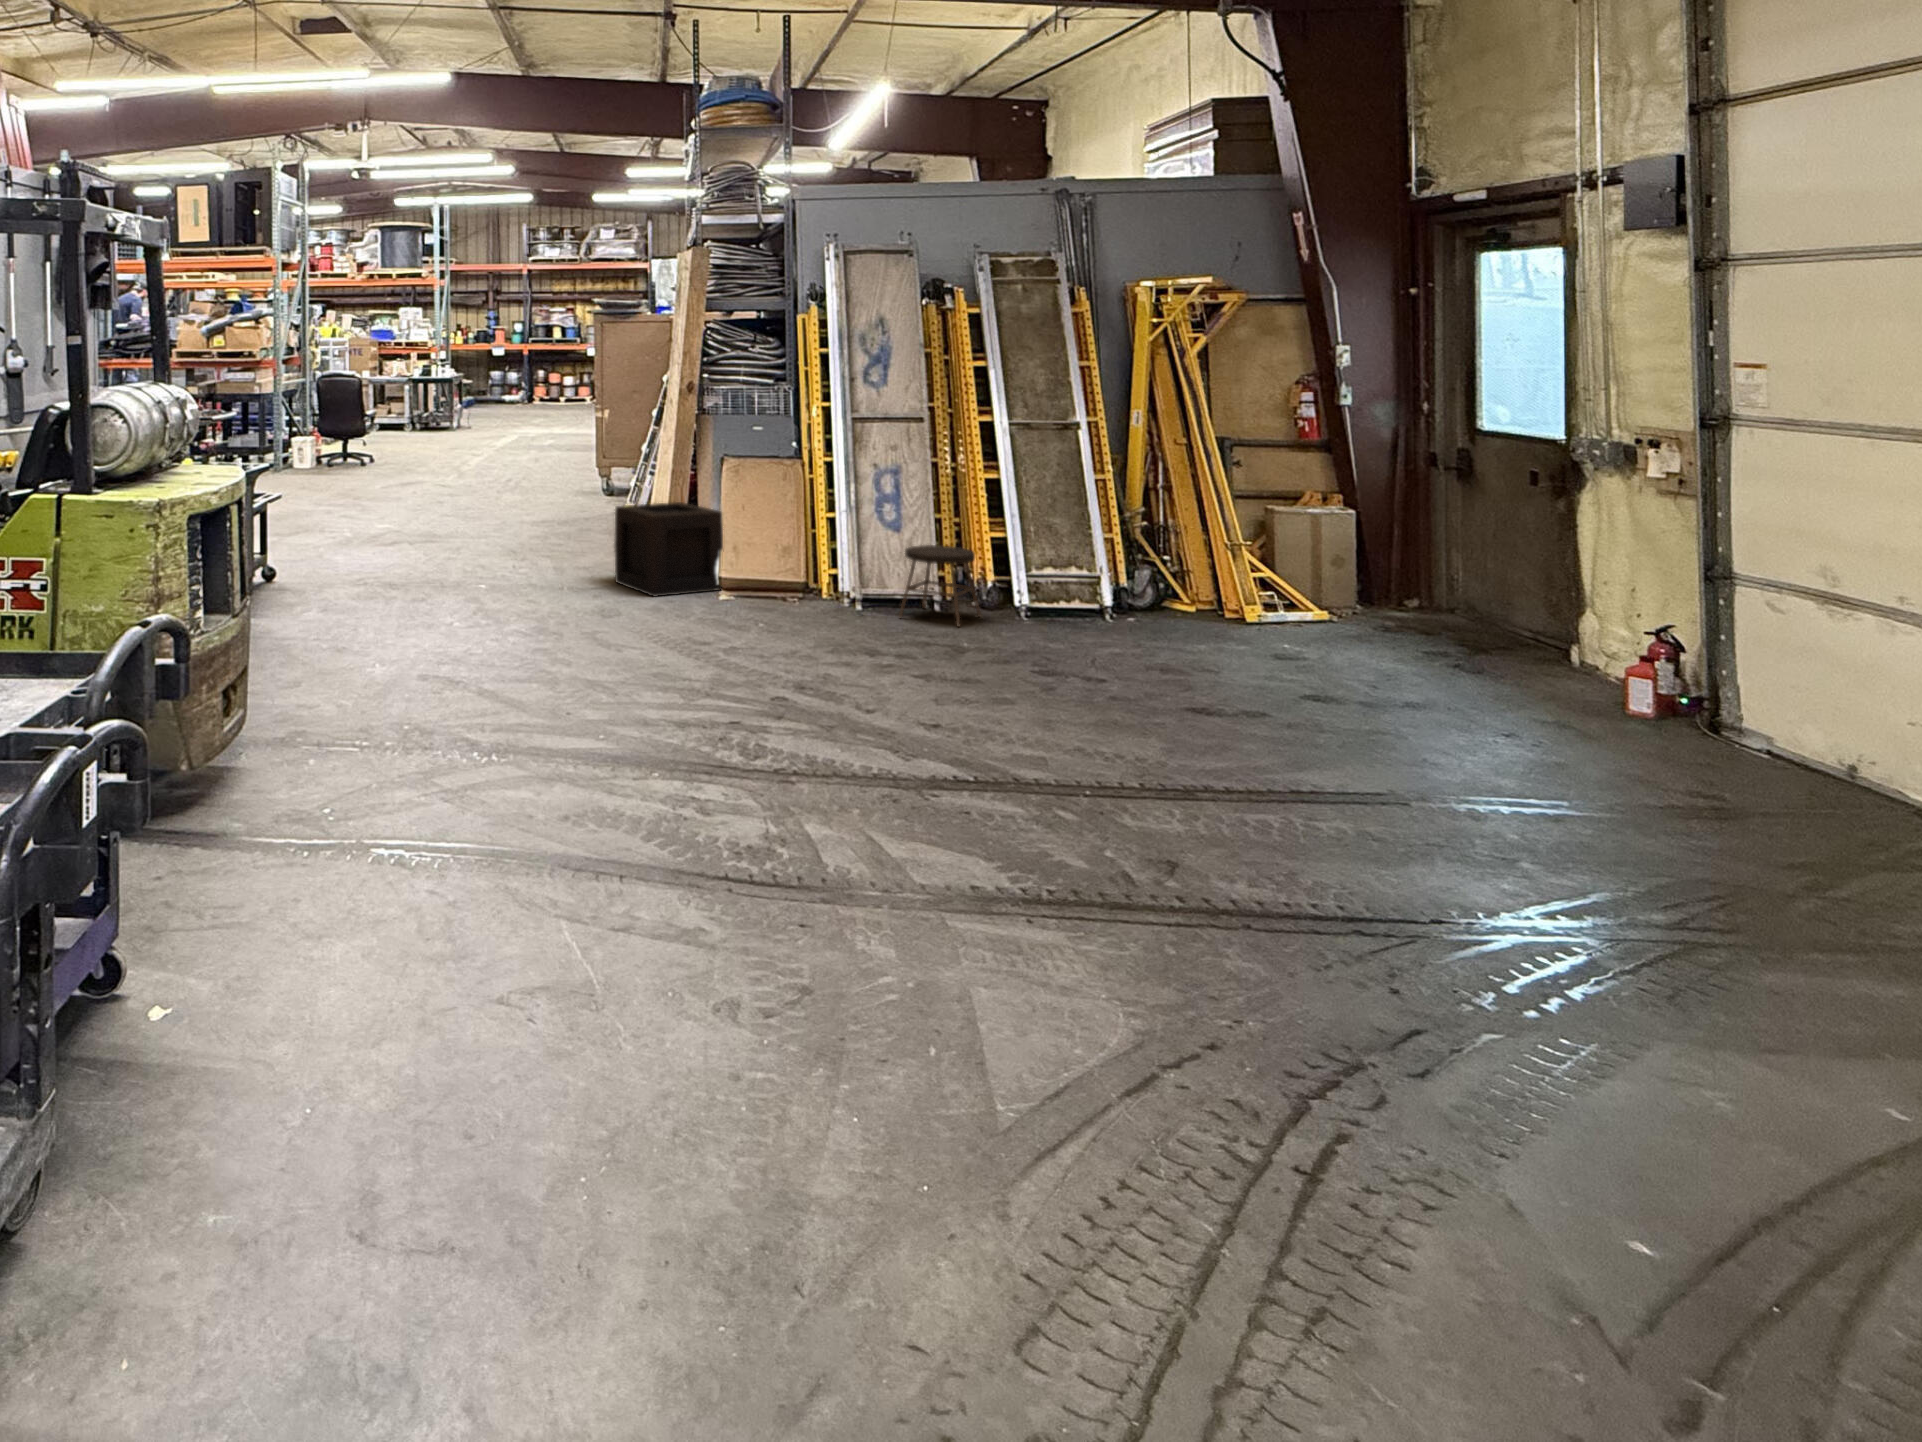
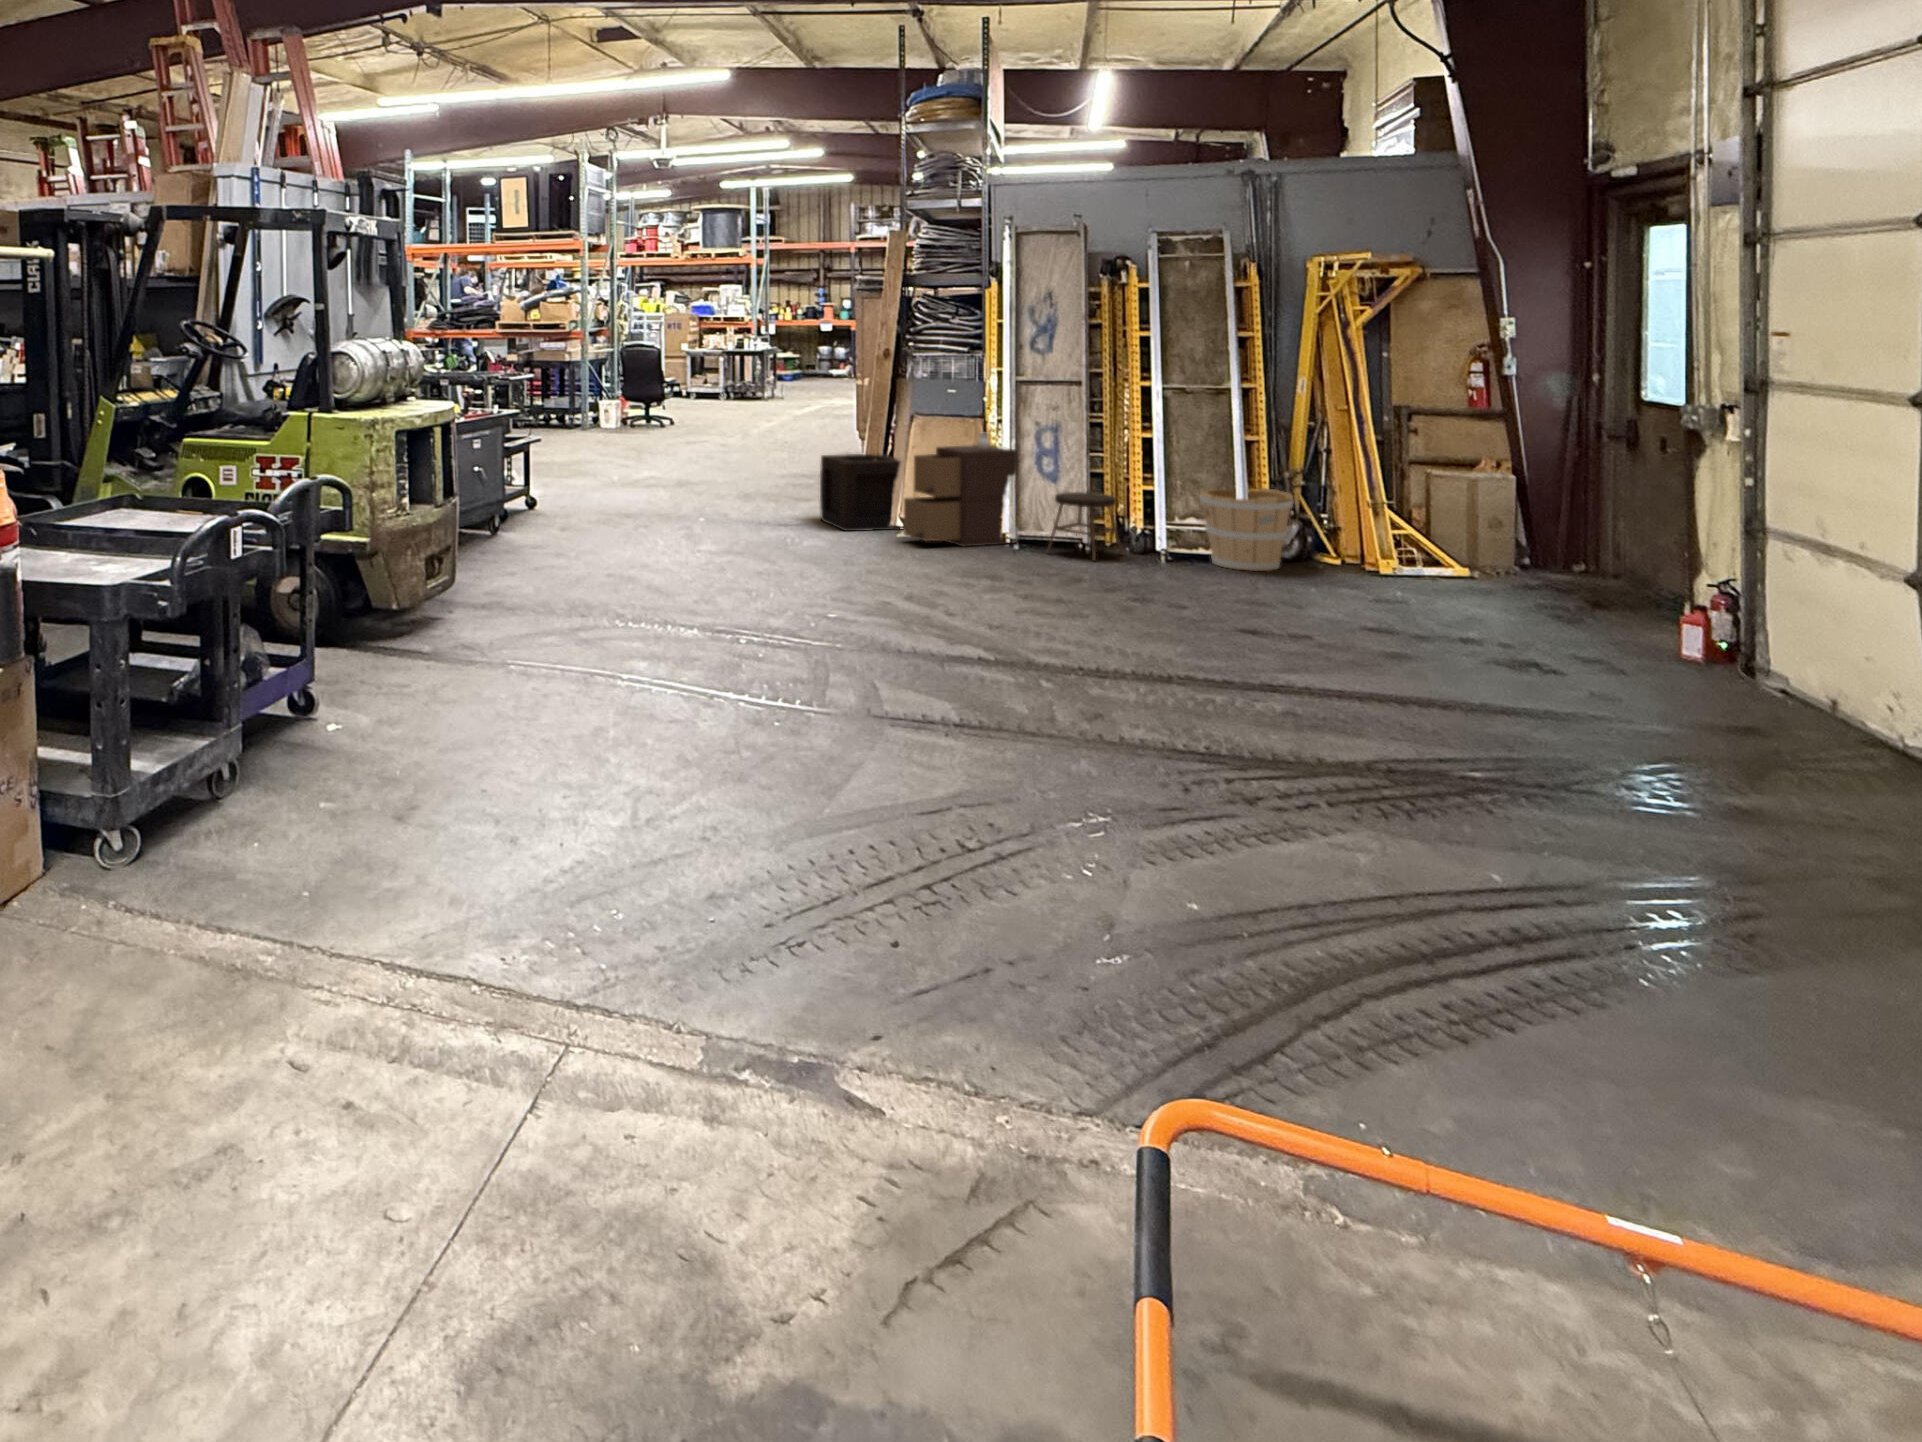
storage cabinet: none [730,479,855,613] -> present [904,432,1018,547]
wooden bucket: none [1065,535,1173,632] -> present [1199,488,1294,571]

